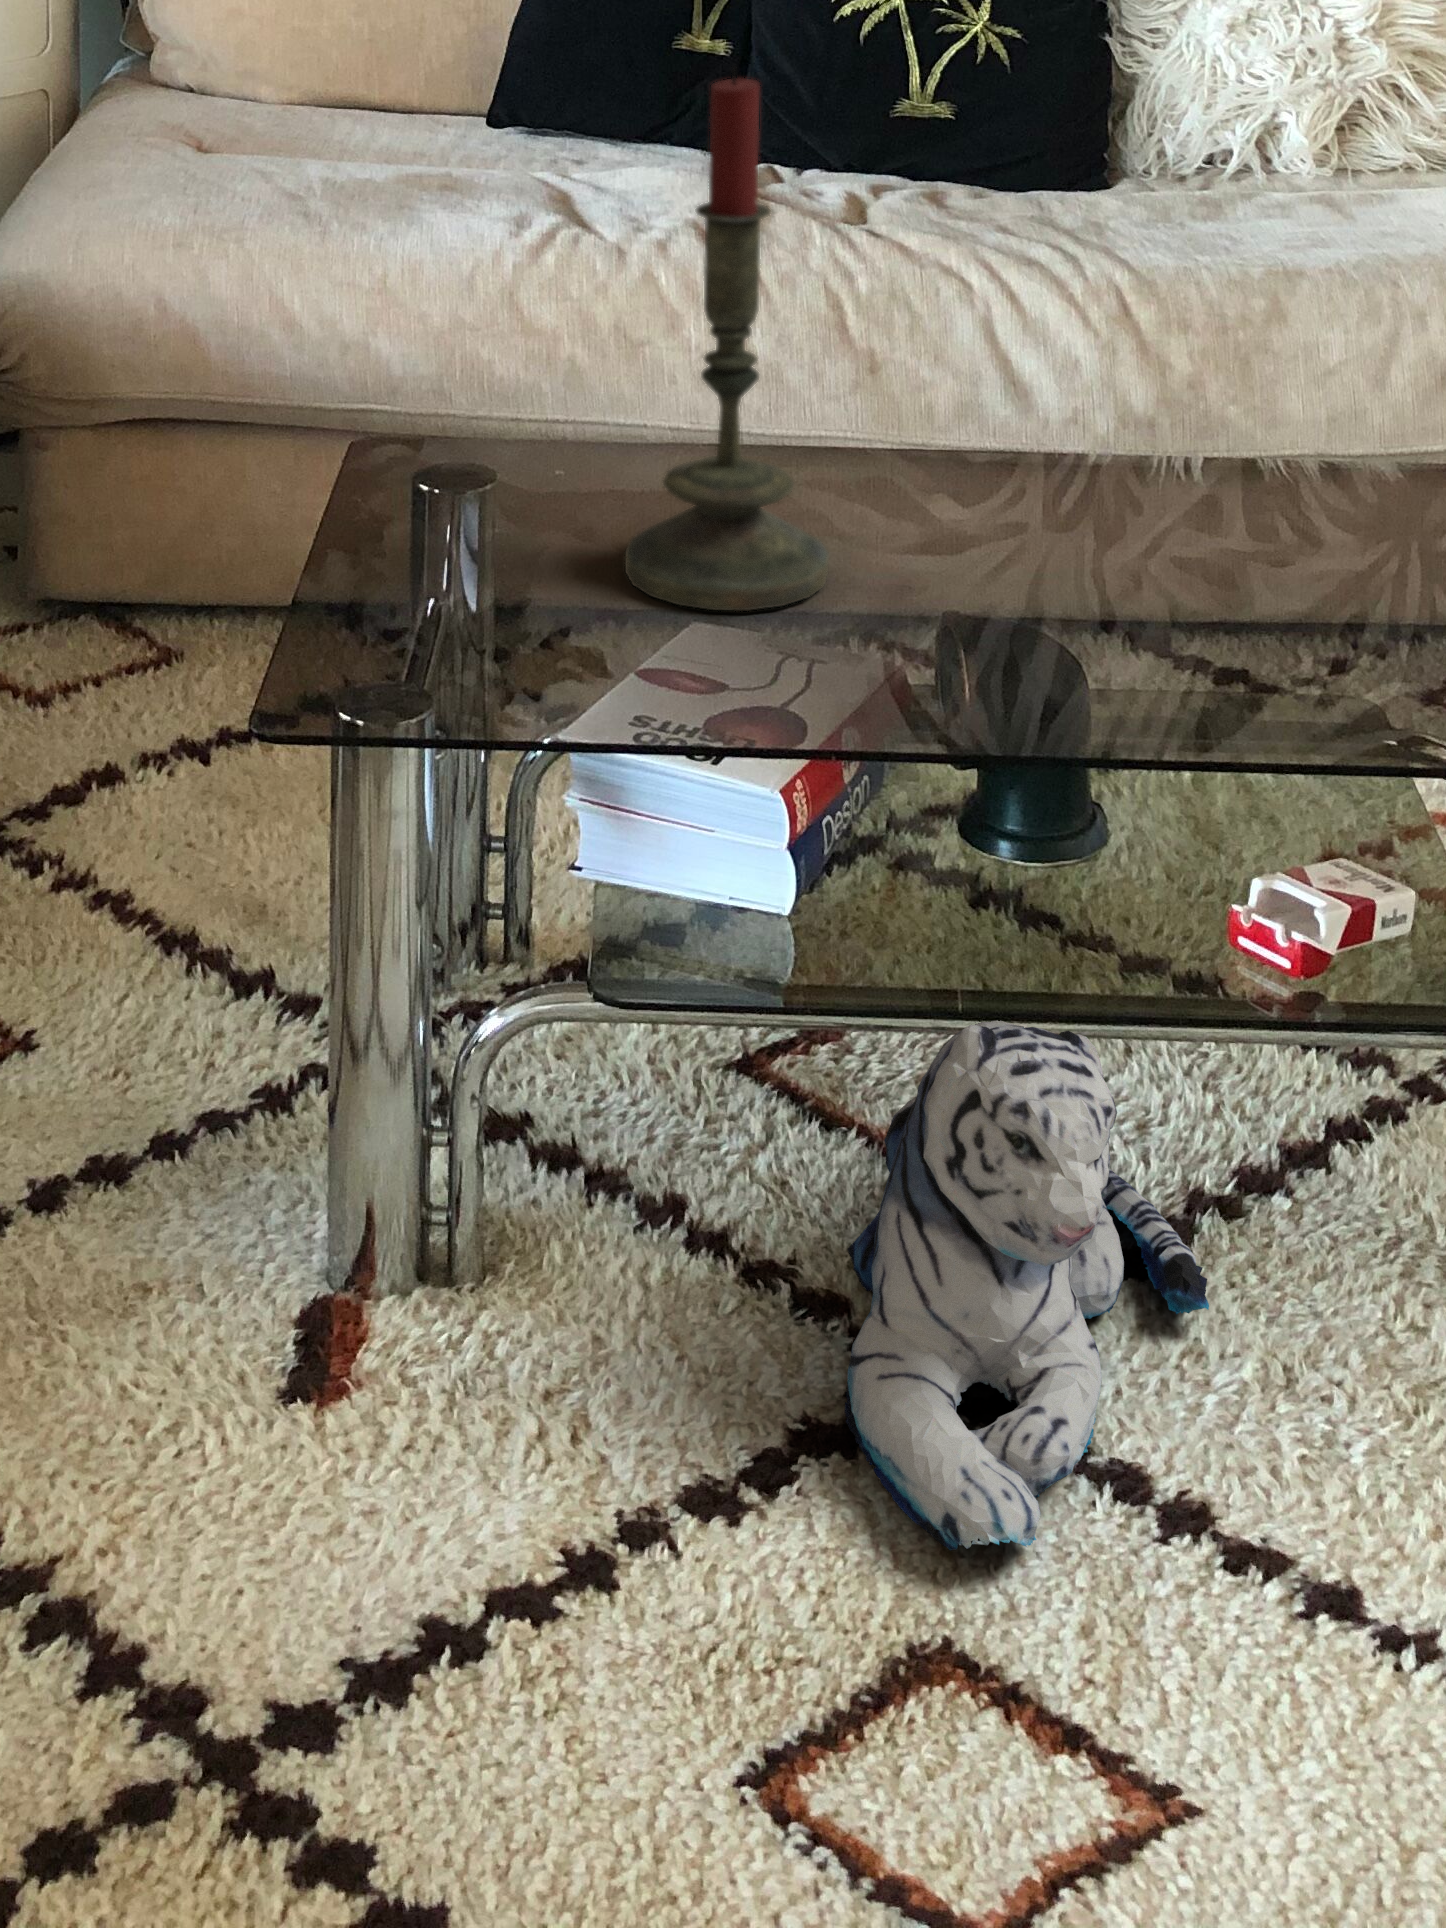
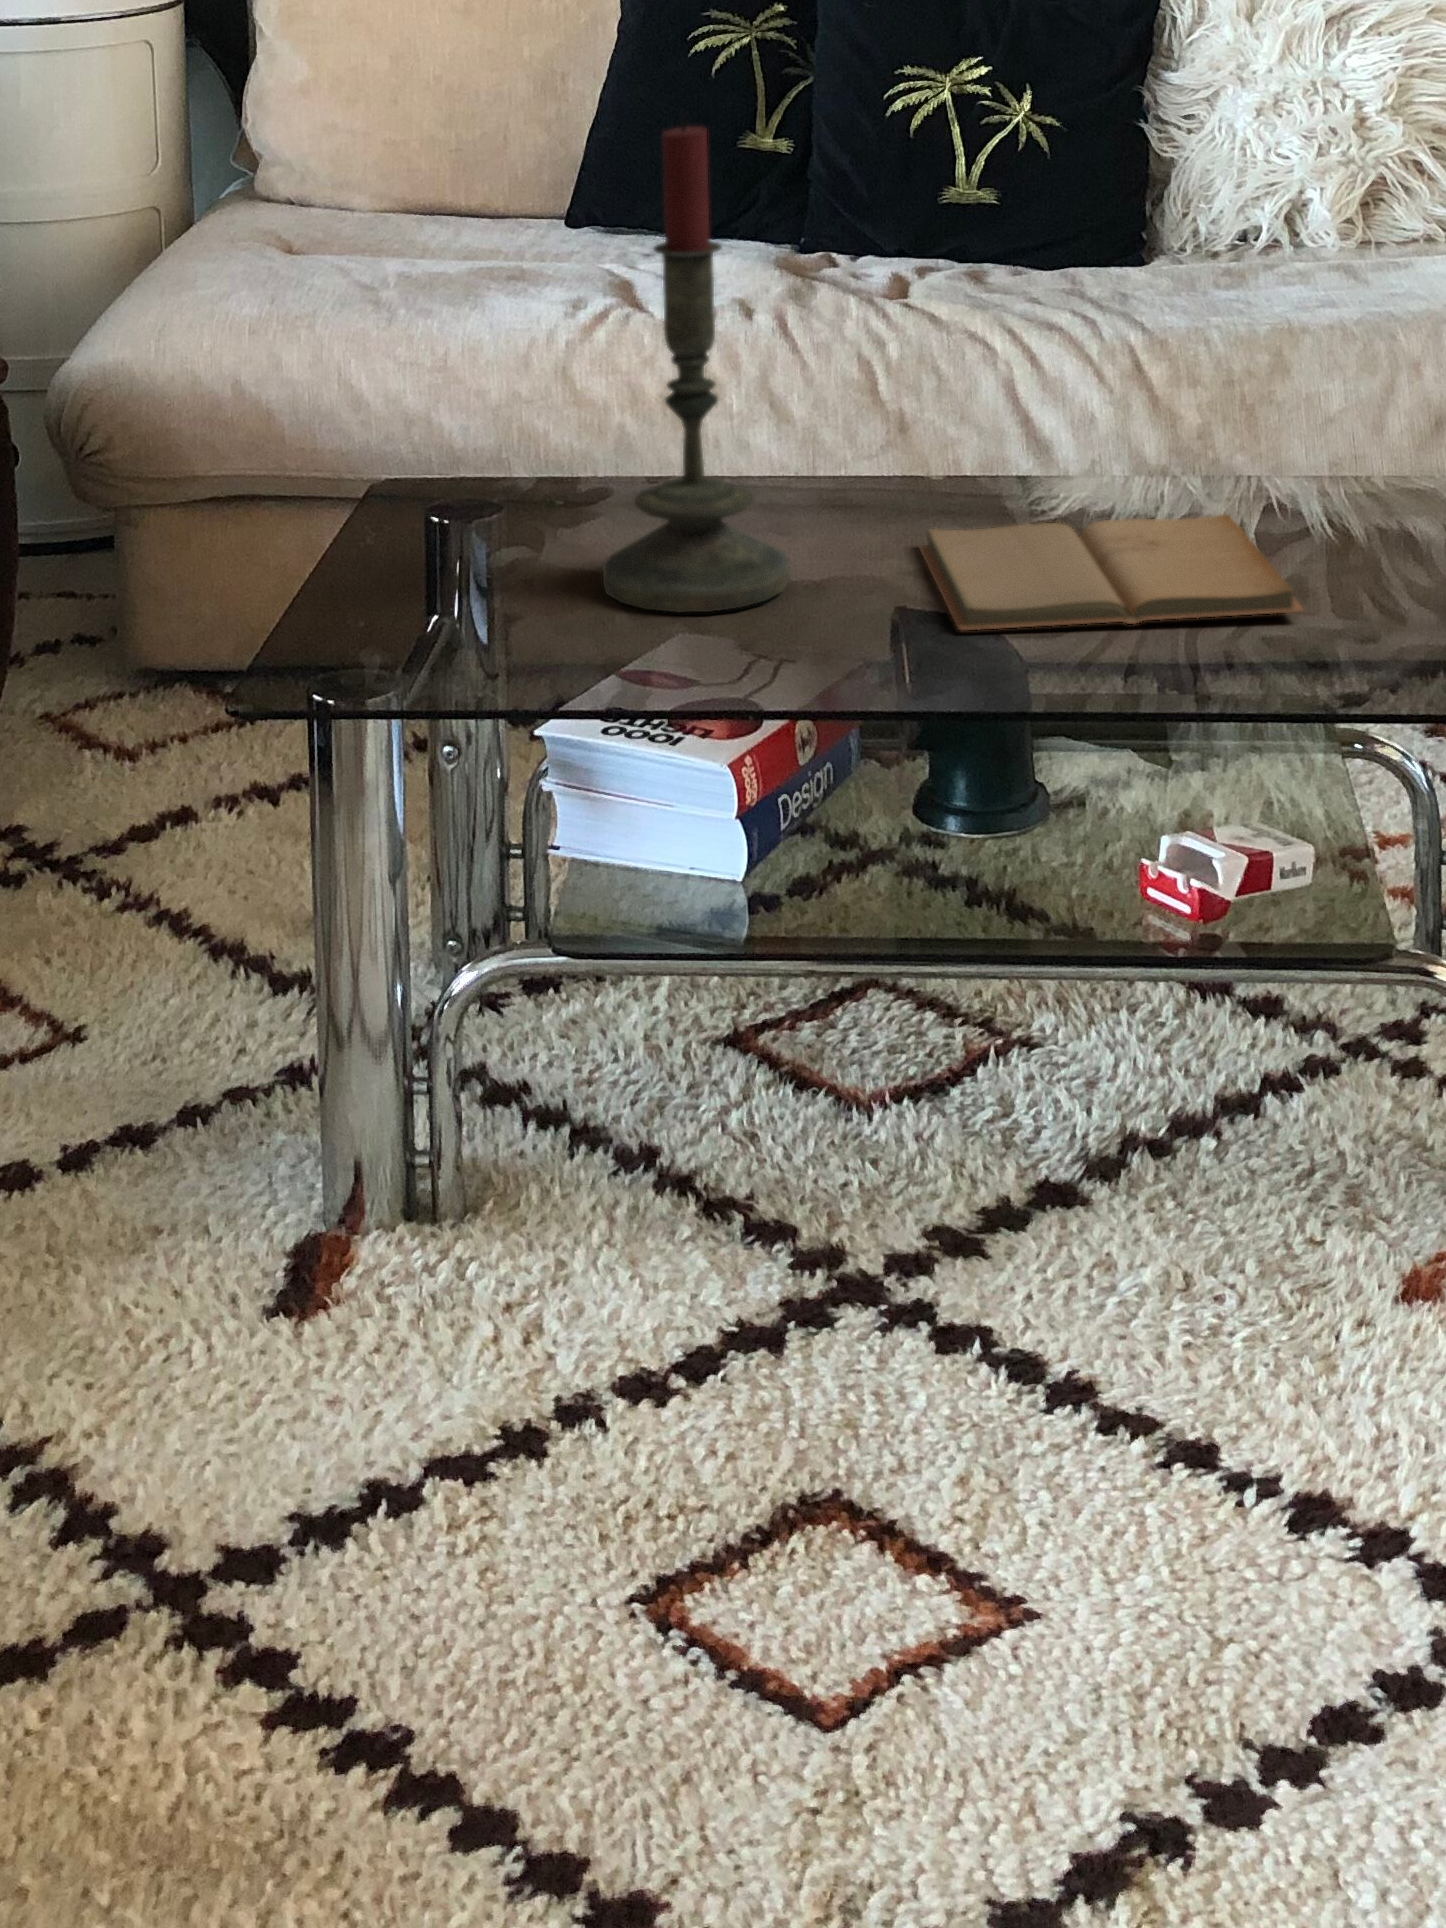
book: none [955,501,1397,640] -> present [920,514,1303,630]
plush toy: present [845,1020,1209,1550] -> none [776,960,1122,1419]

